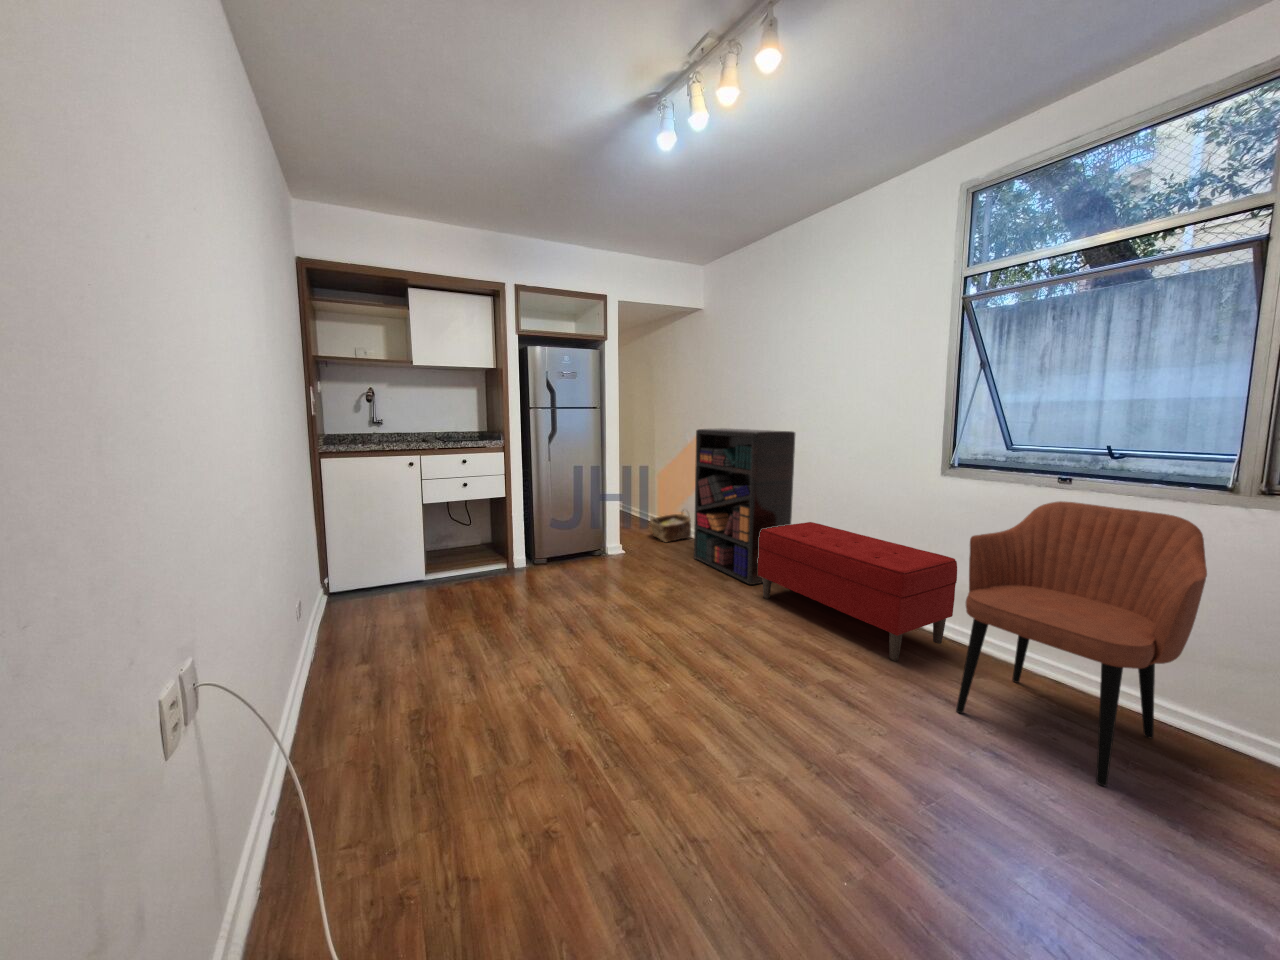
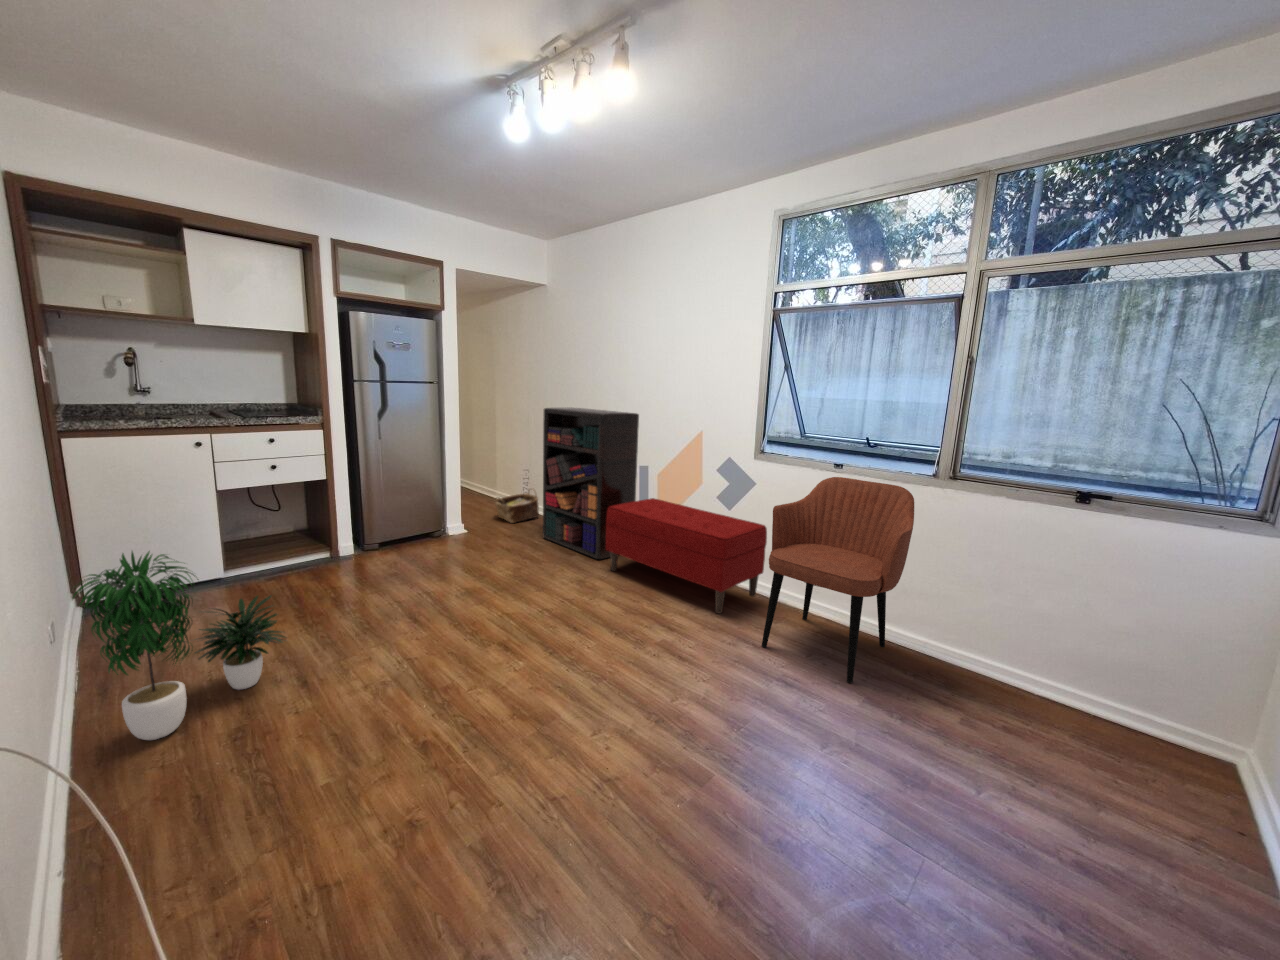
potted plant: none [287,551,456,721] -> present [73,551,284,740]

